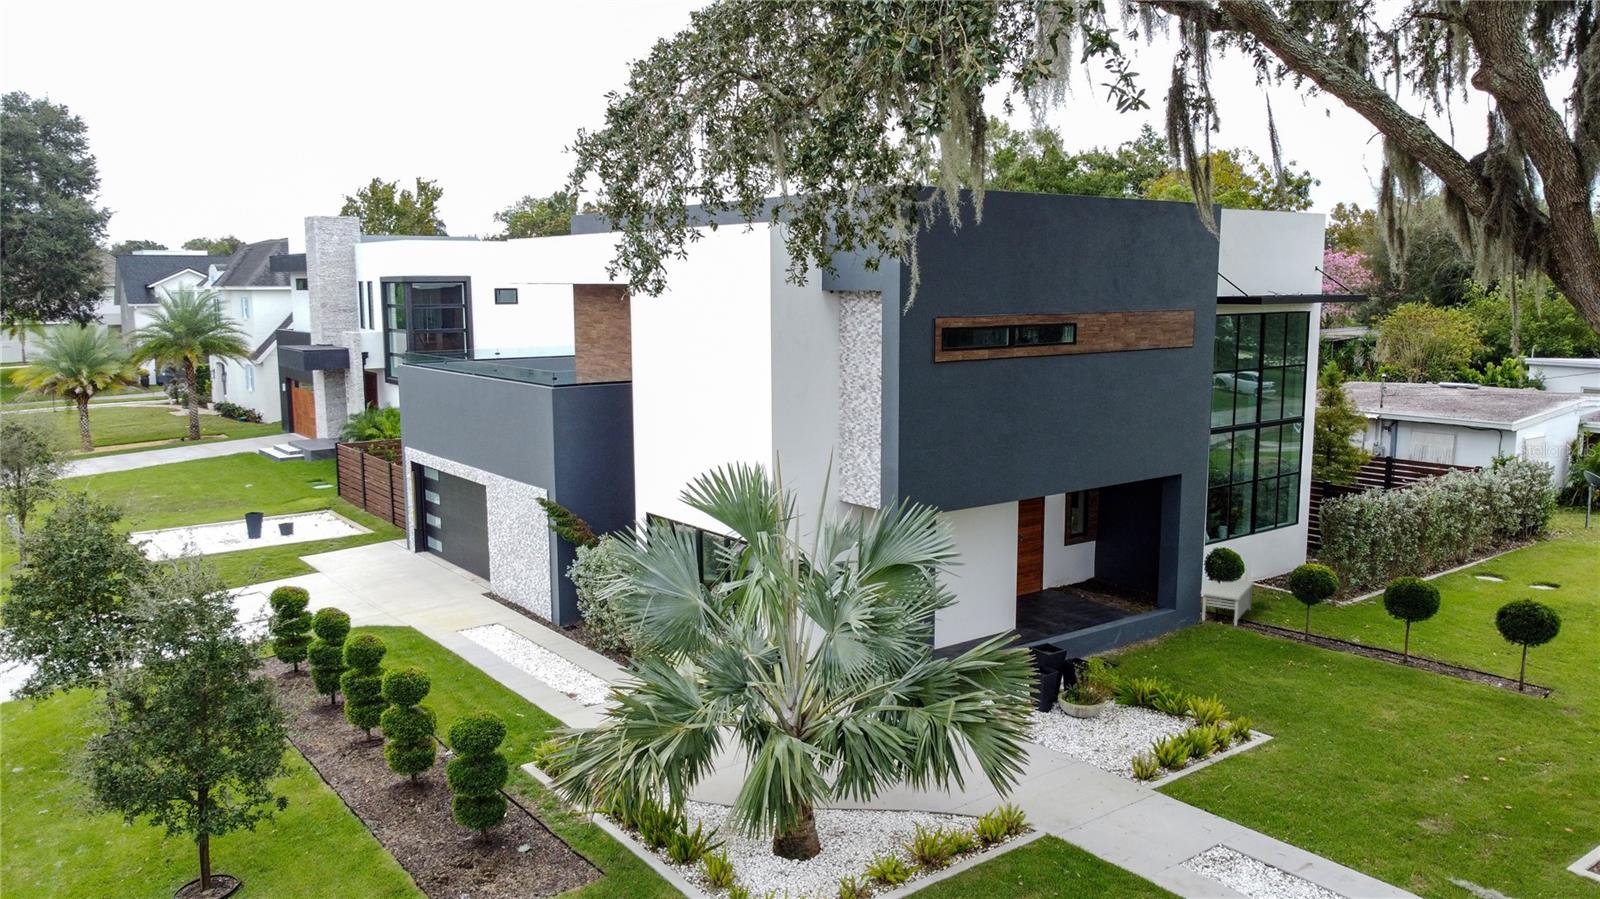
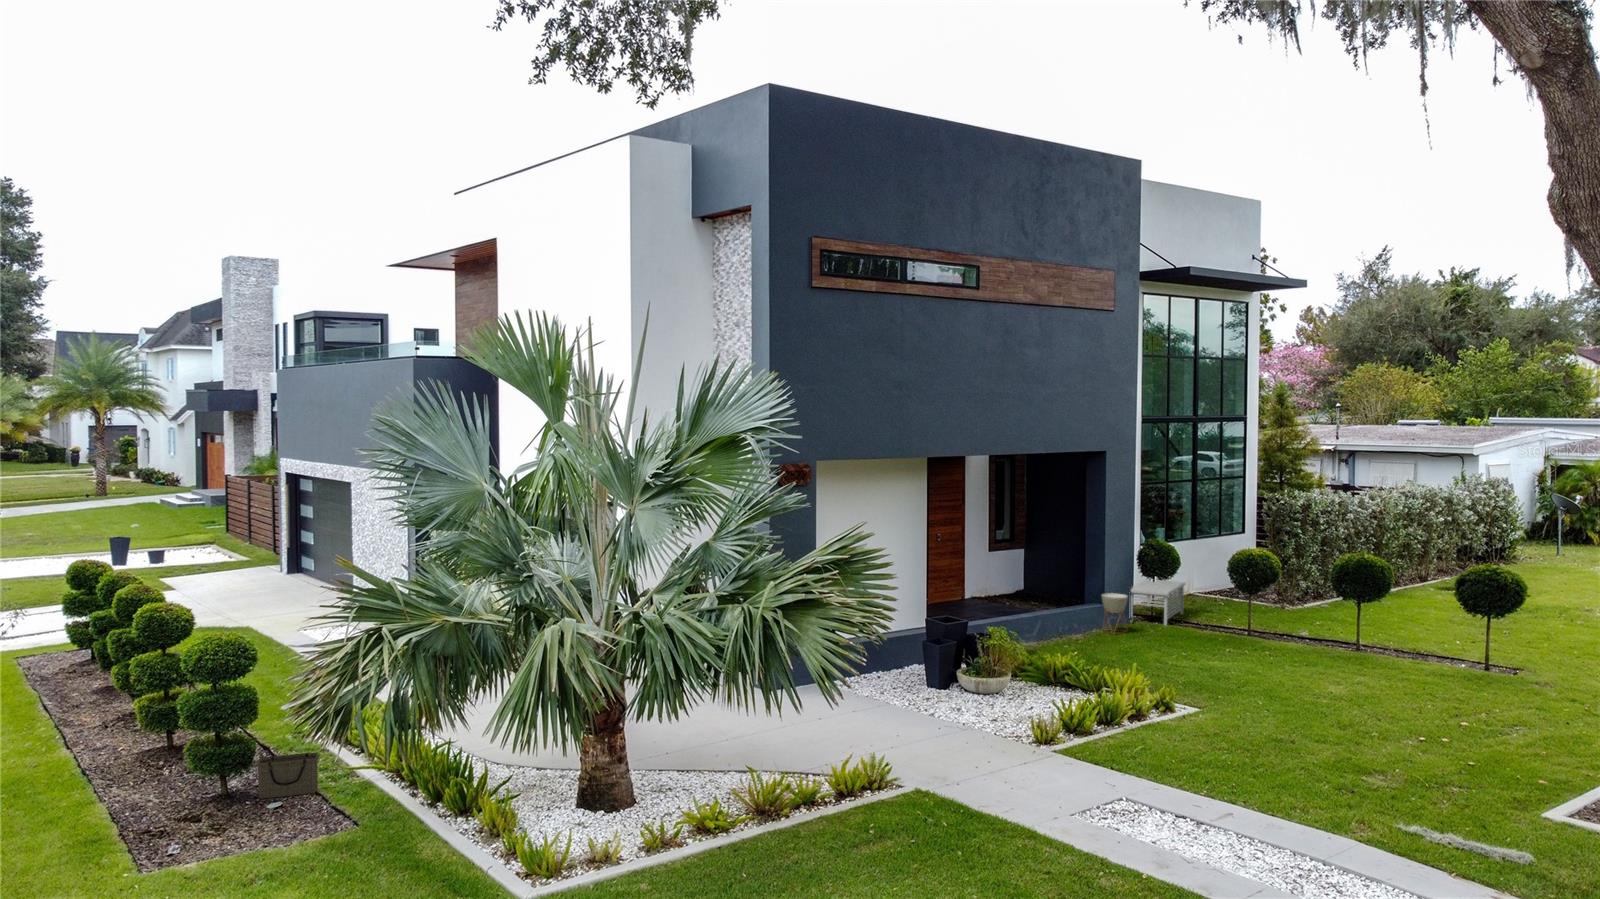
planter: none [1179,600,1203,638] -> present [1102,593,1128,634]
basket: none [507,801,554,840] -> present [256,752,319,799]

